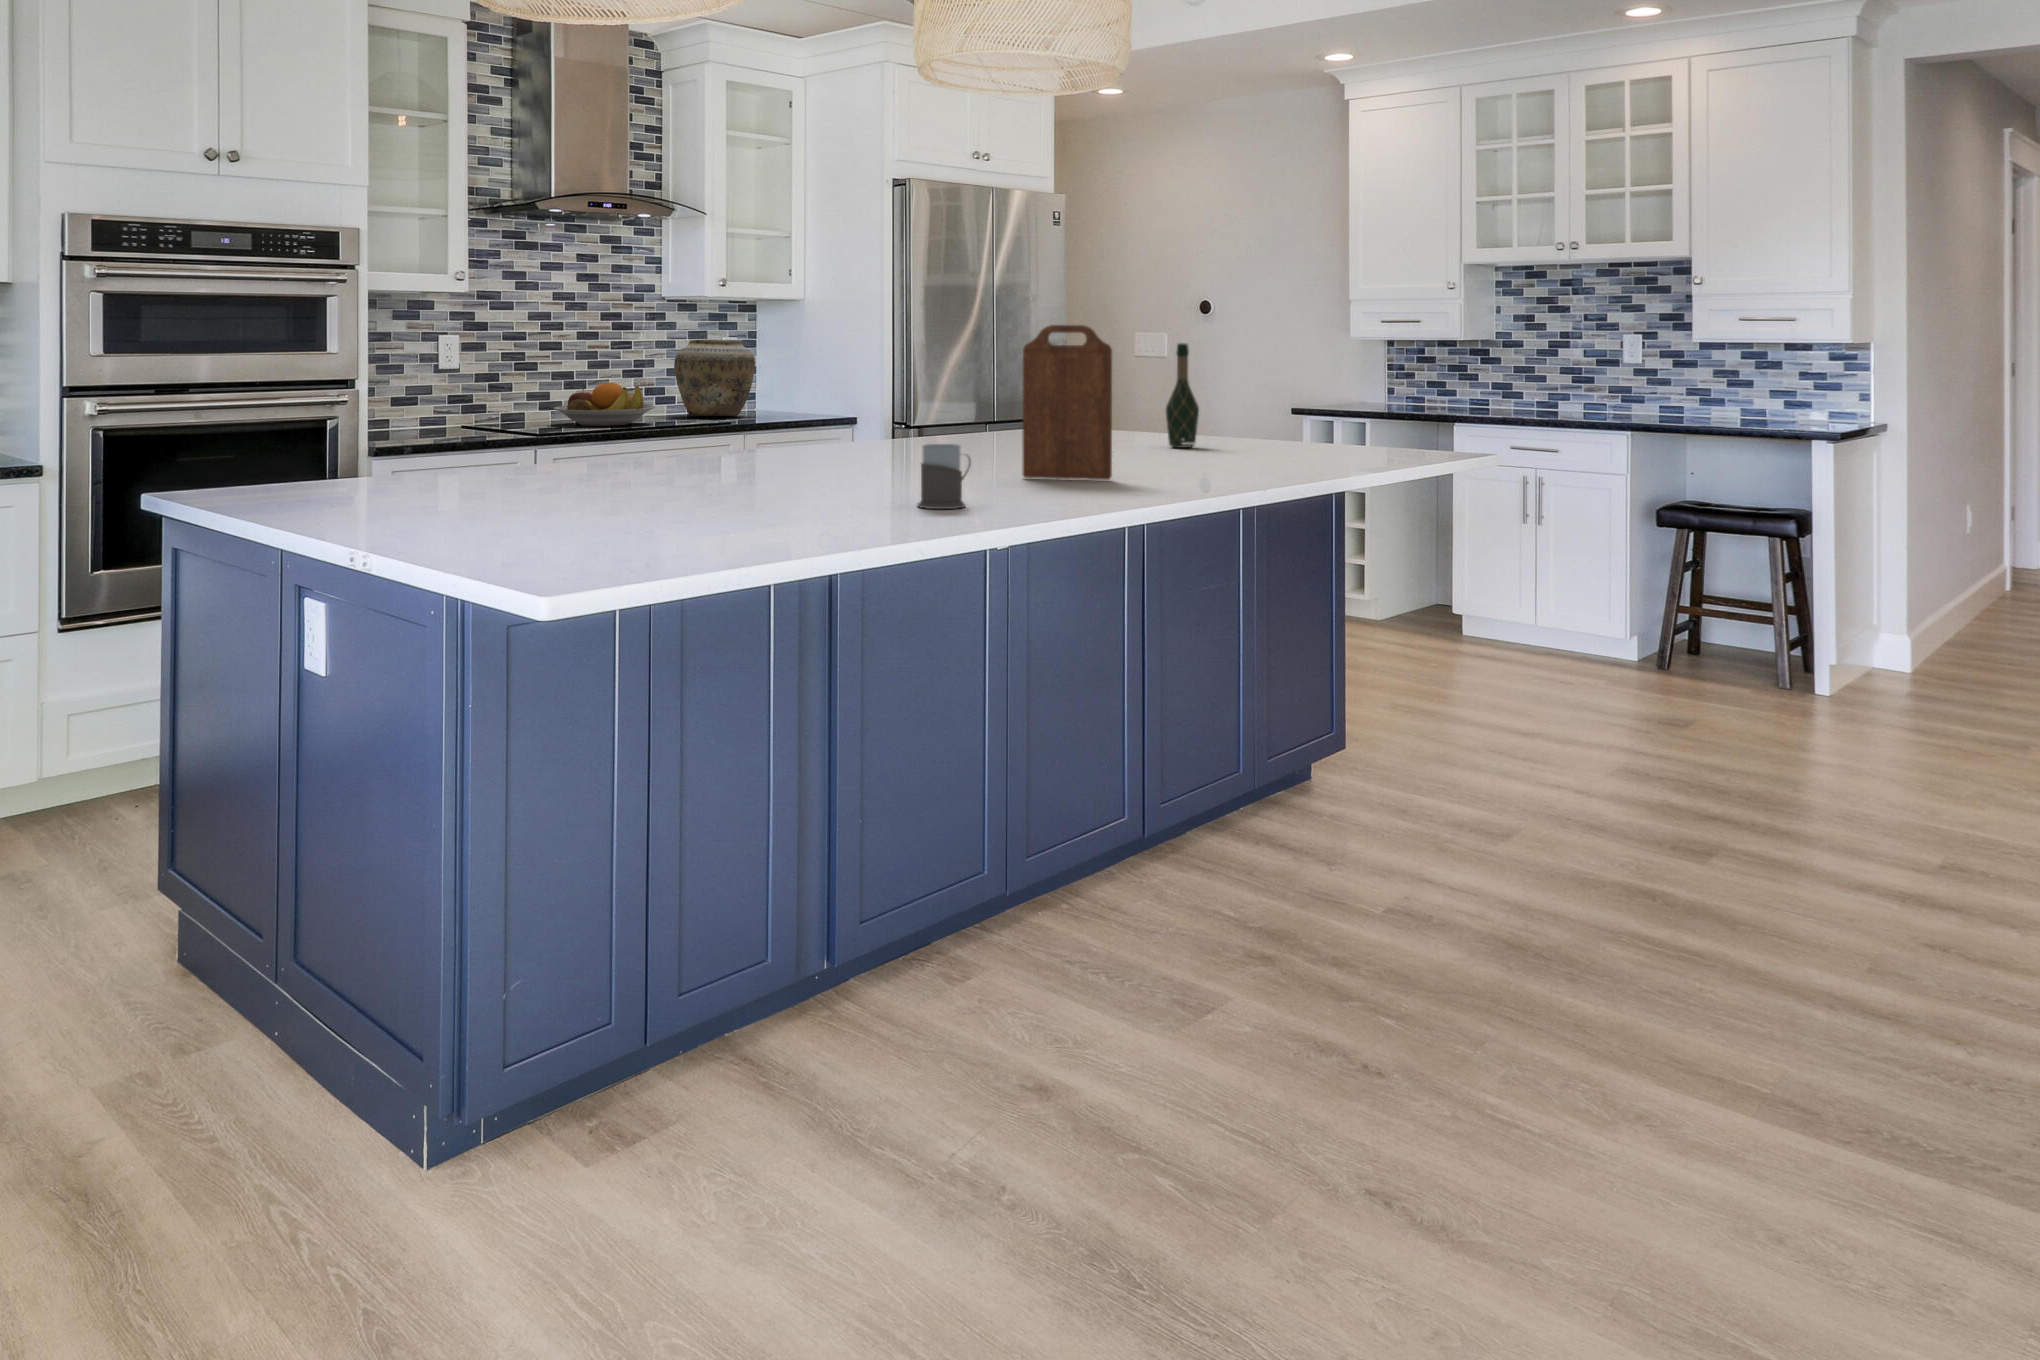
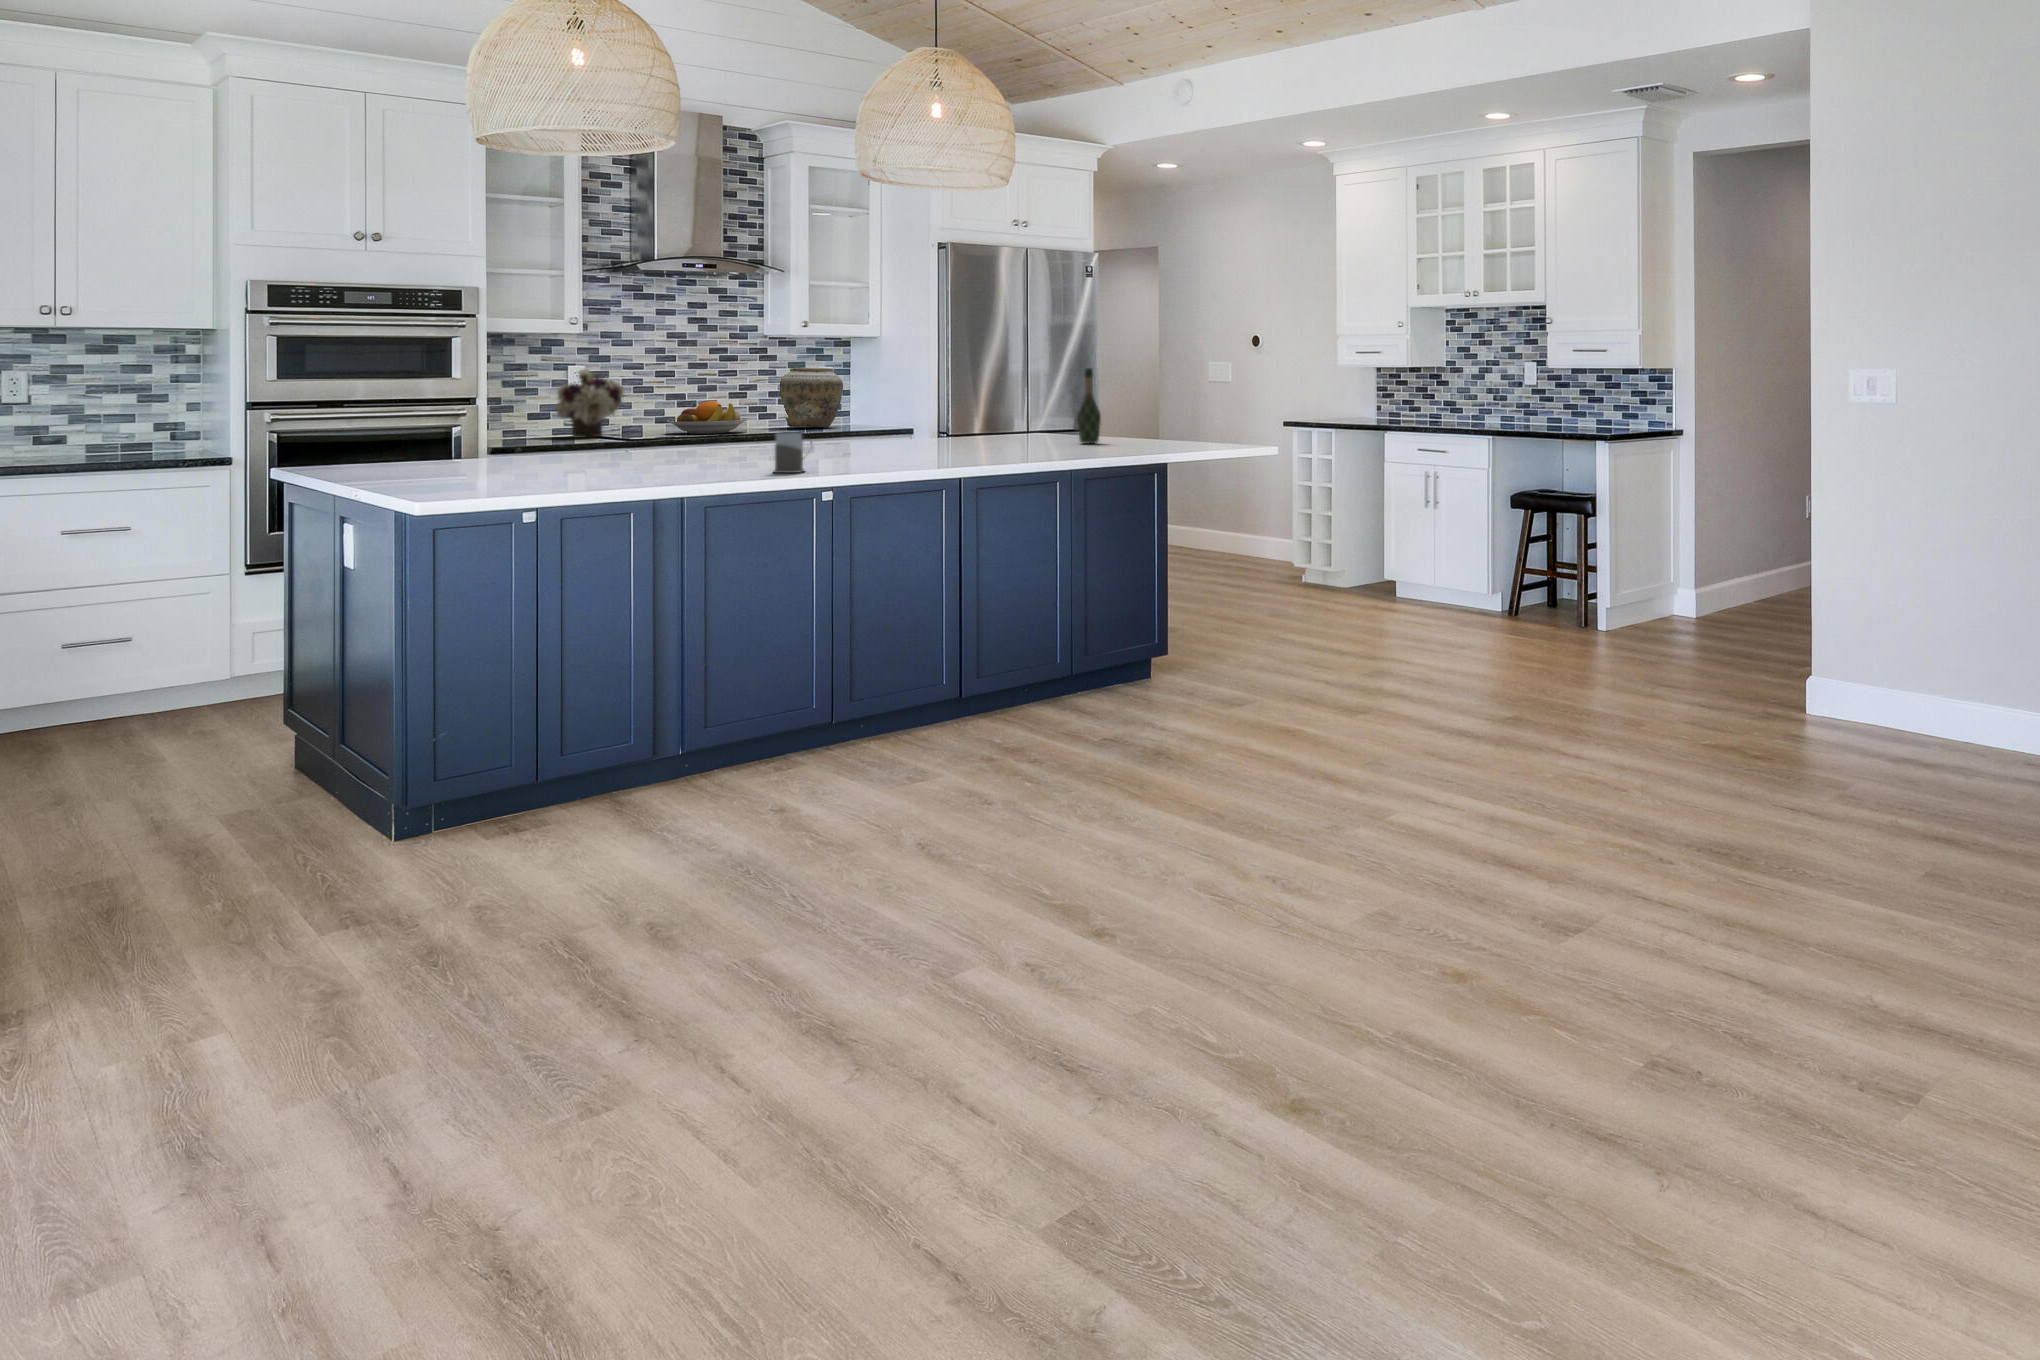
cutting board: present [1022,325,1112,480] -> none [899,355,957,460]
flower arrangement: none [410,338,509,432] -> present [557,369,623,438]

